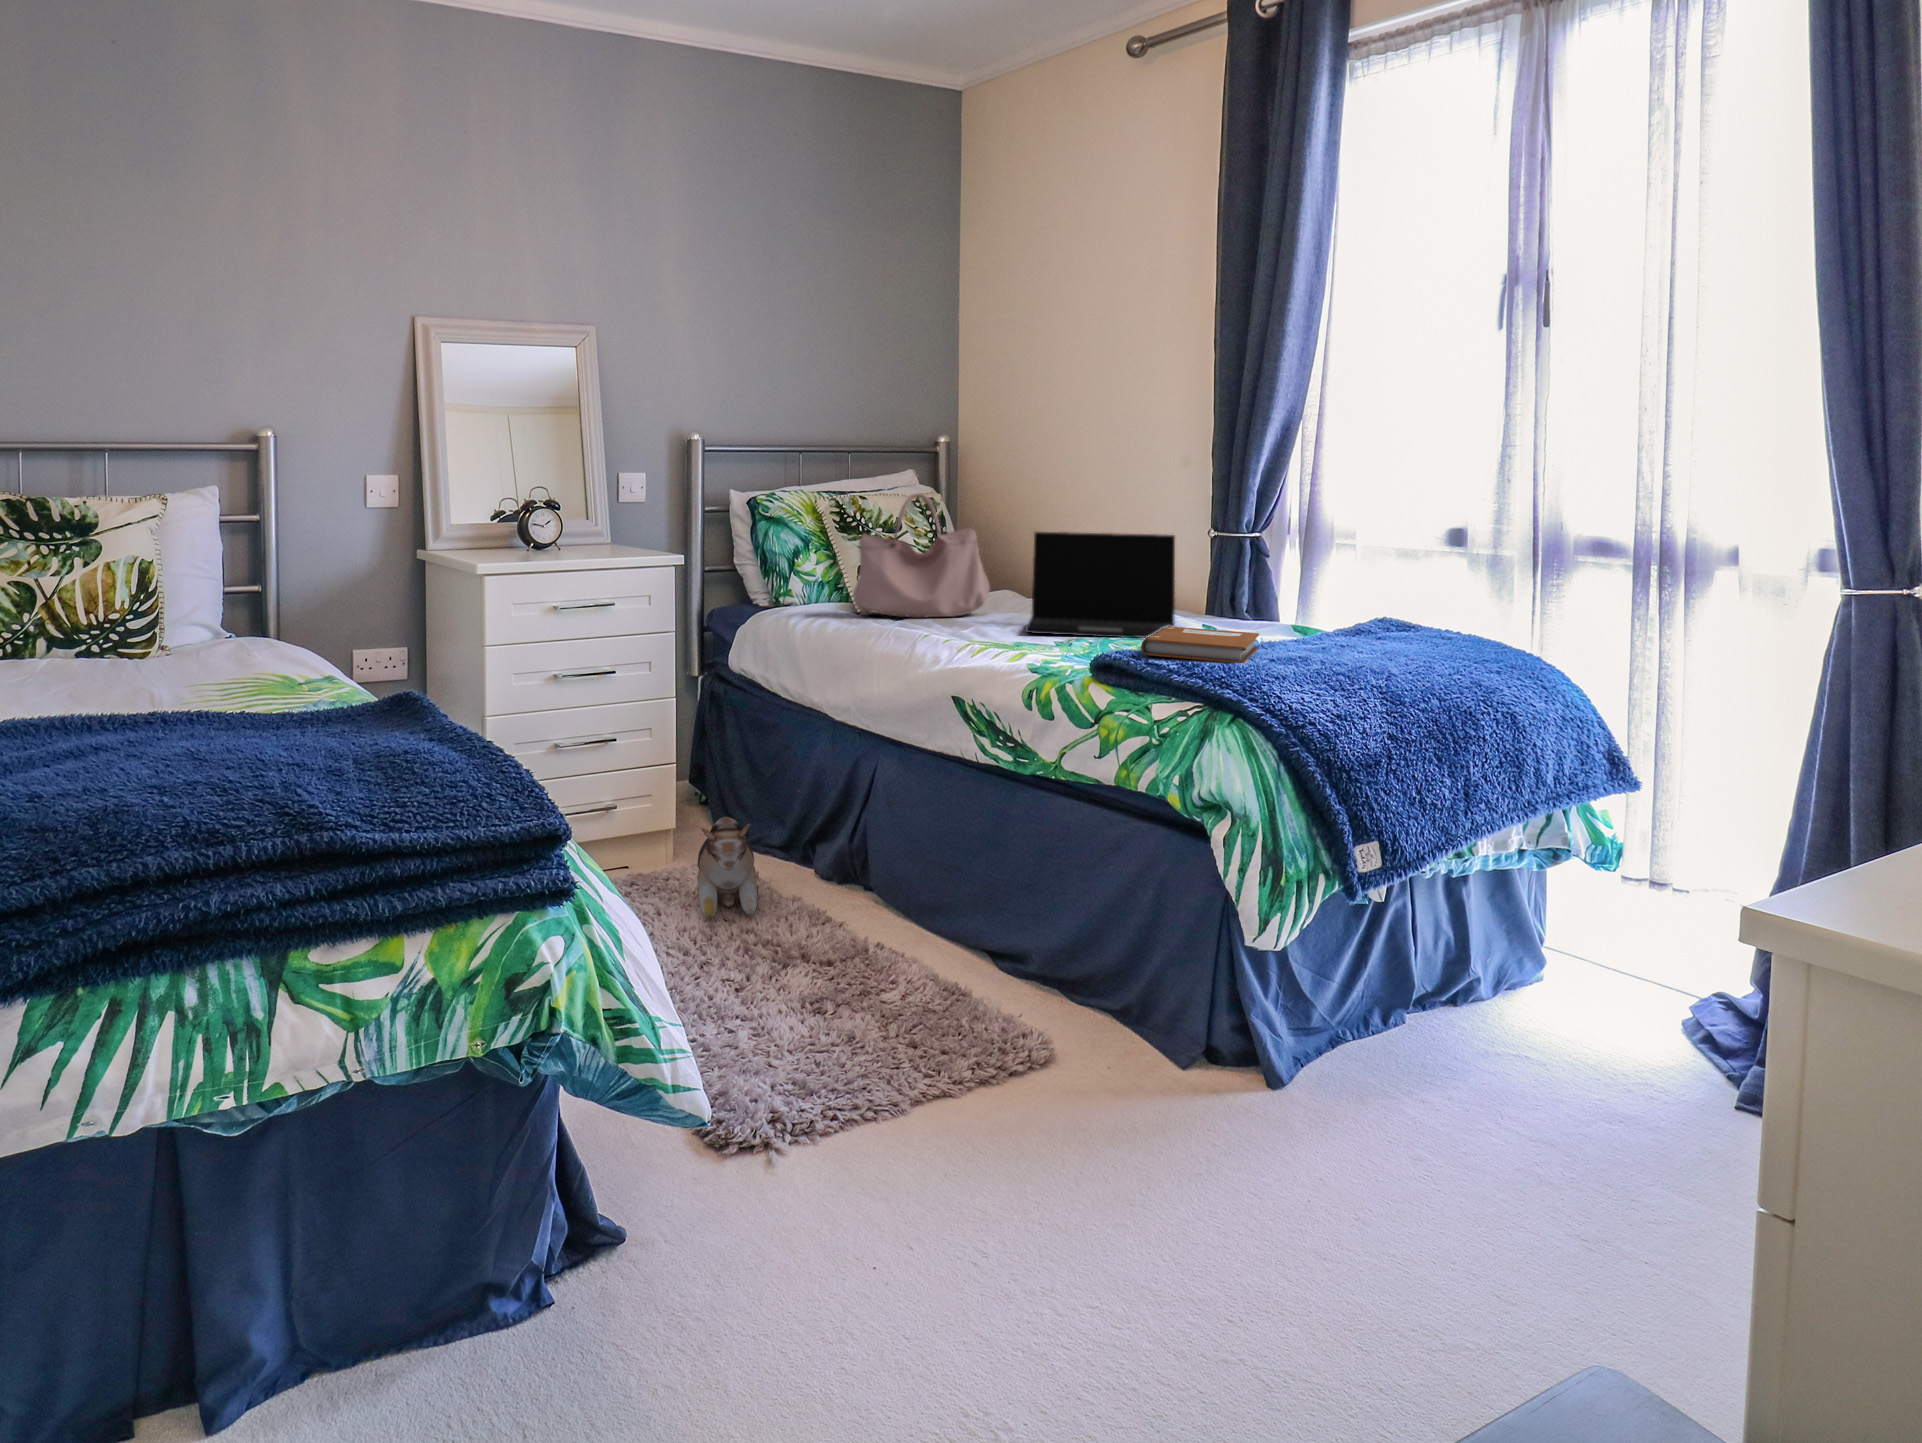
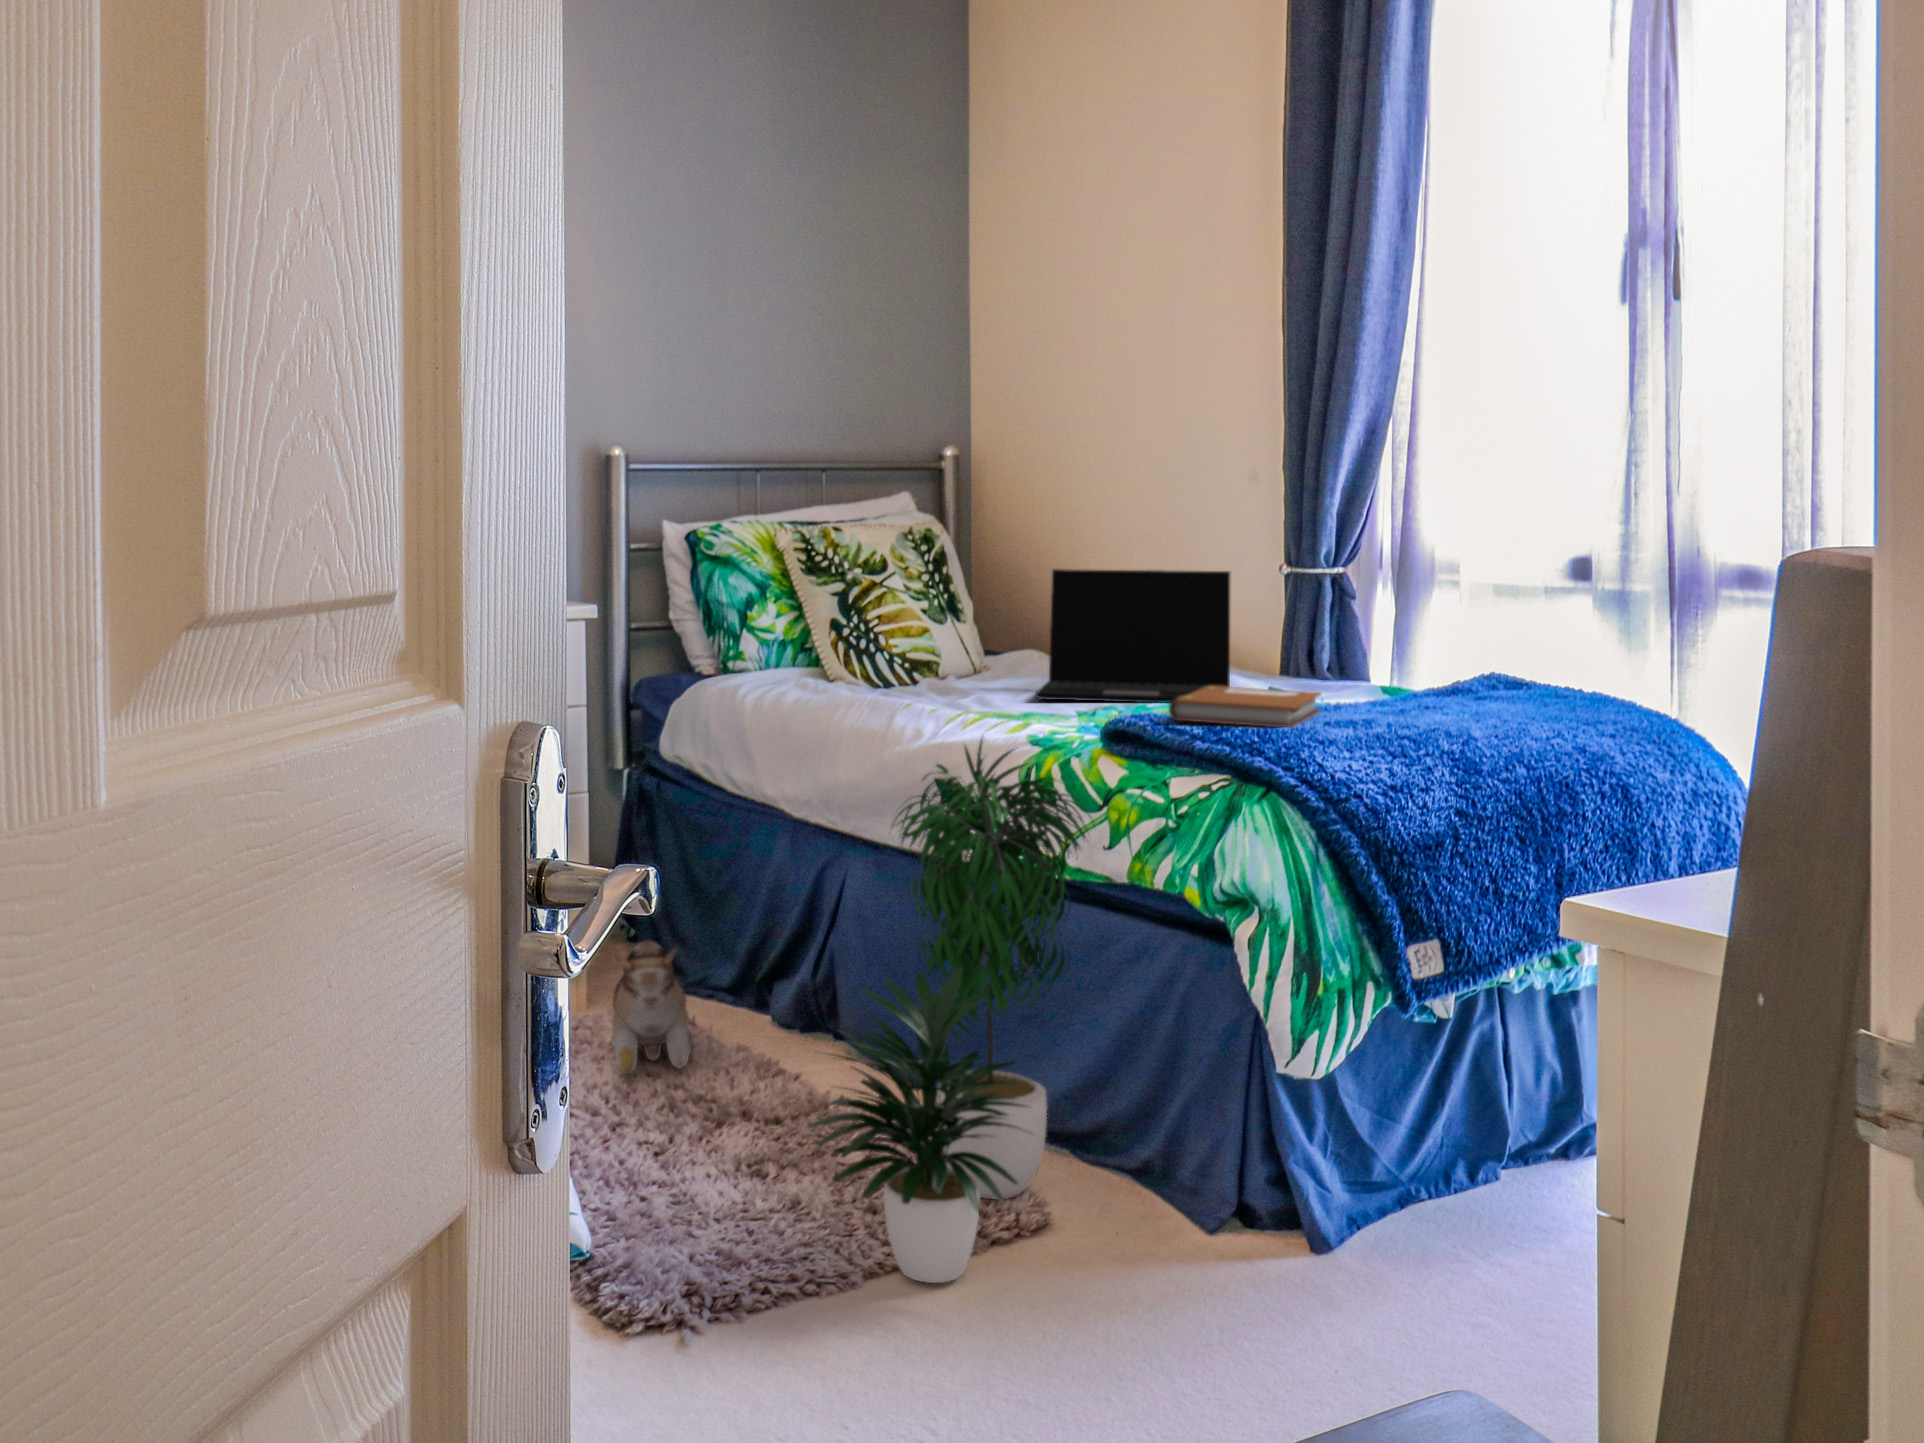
handbag: present [853,493,990,618] -> none [822,522,1000,684]
potted plant: none [867,666,1092,1112] -> present [808,739,1087,1283]

